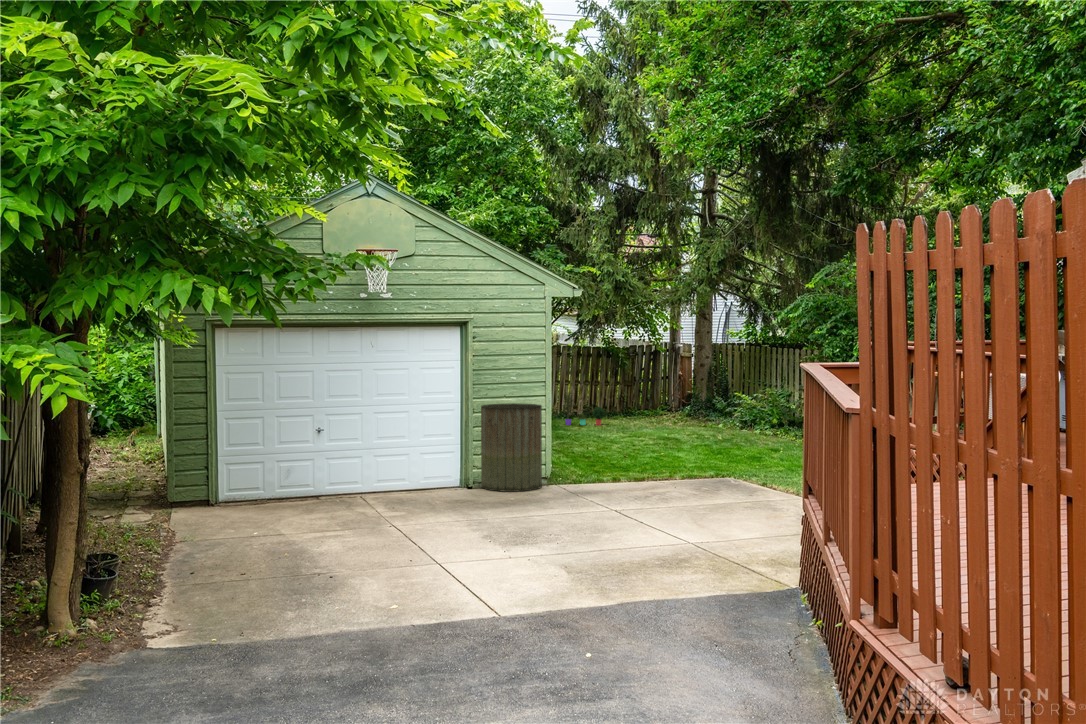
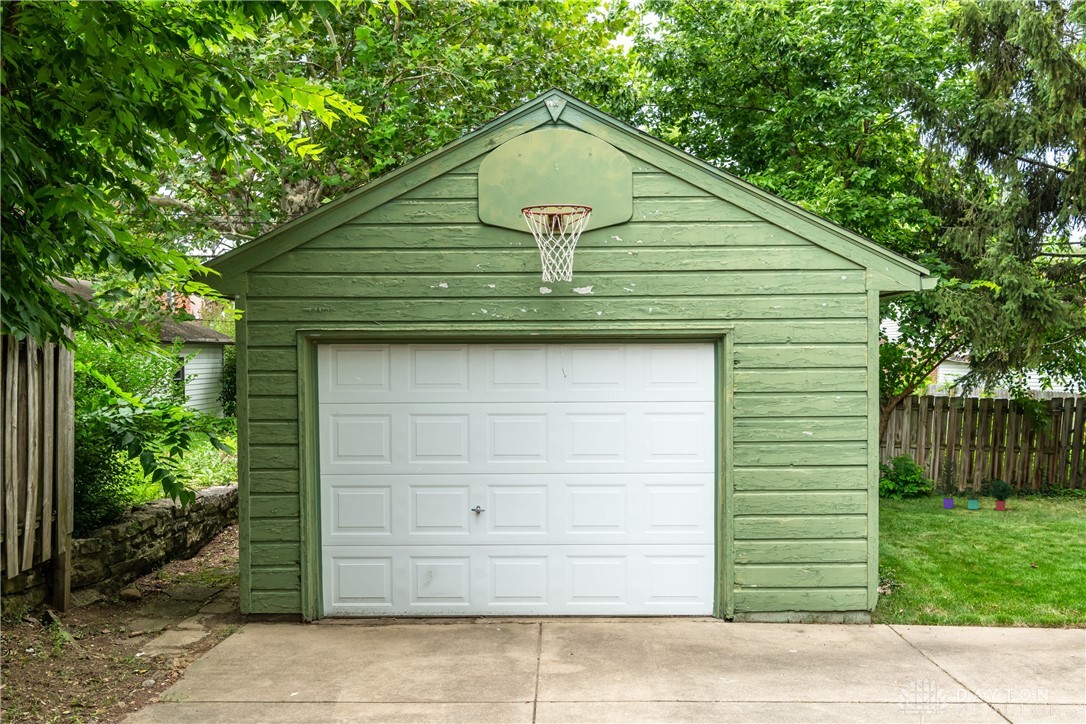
trash can: present [481,403,542,492] -> none [744,476,854,636]

